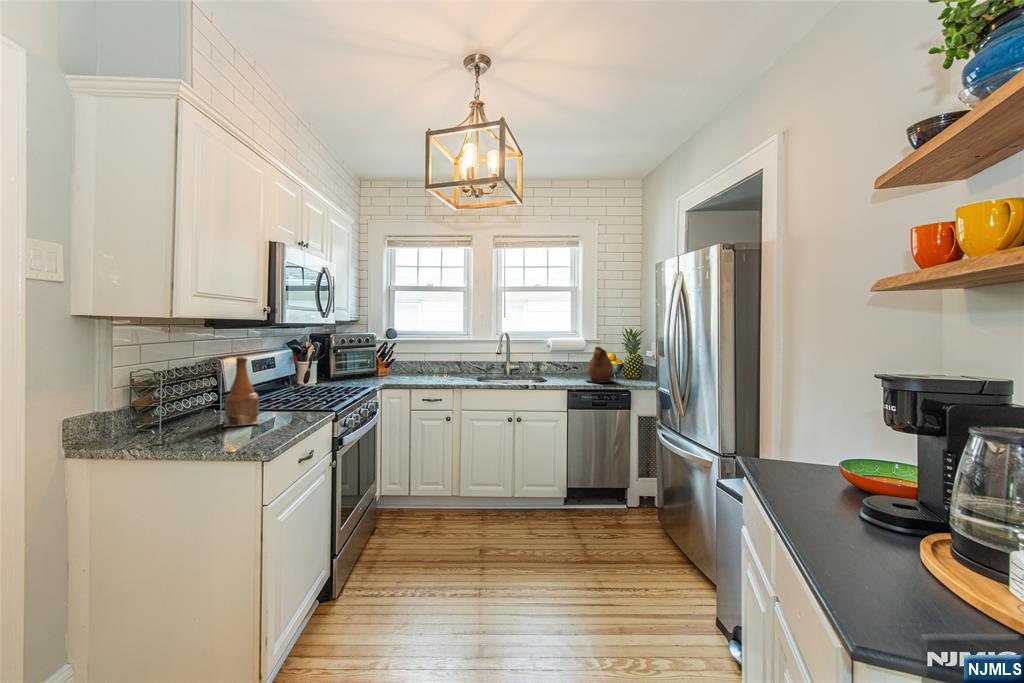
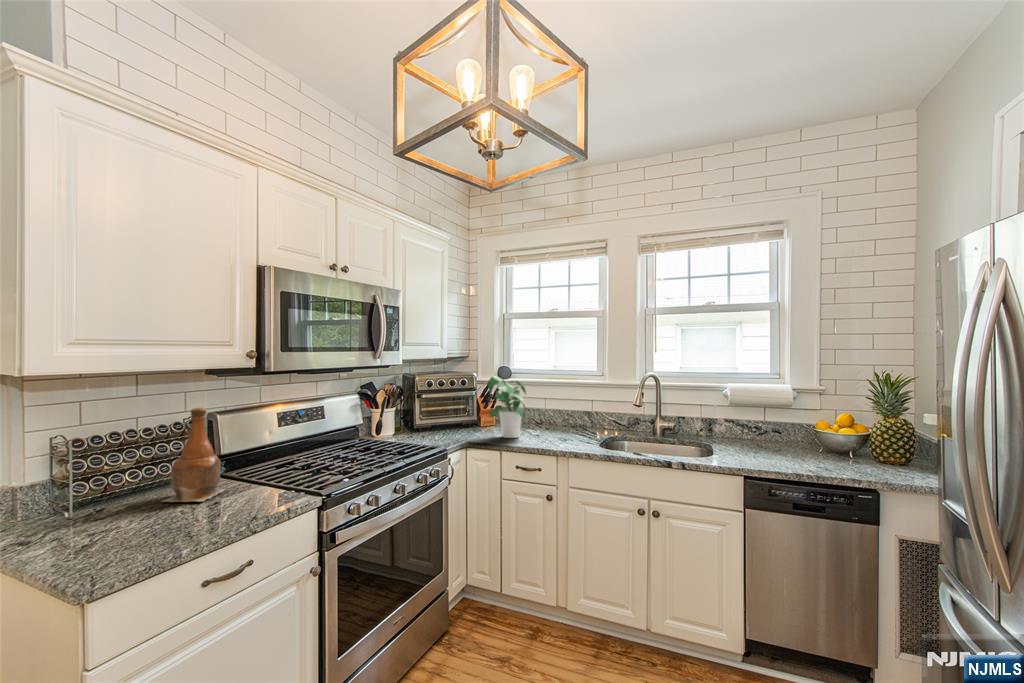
potted plant: none [392,334,424,380] -> present [488,376,526,438]
ceramic pitcher: present [587,347,616,383] -> none [782,402,852,469]

